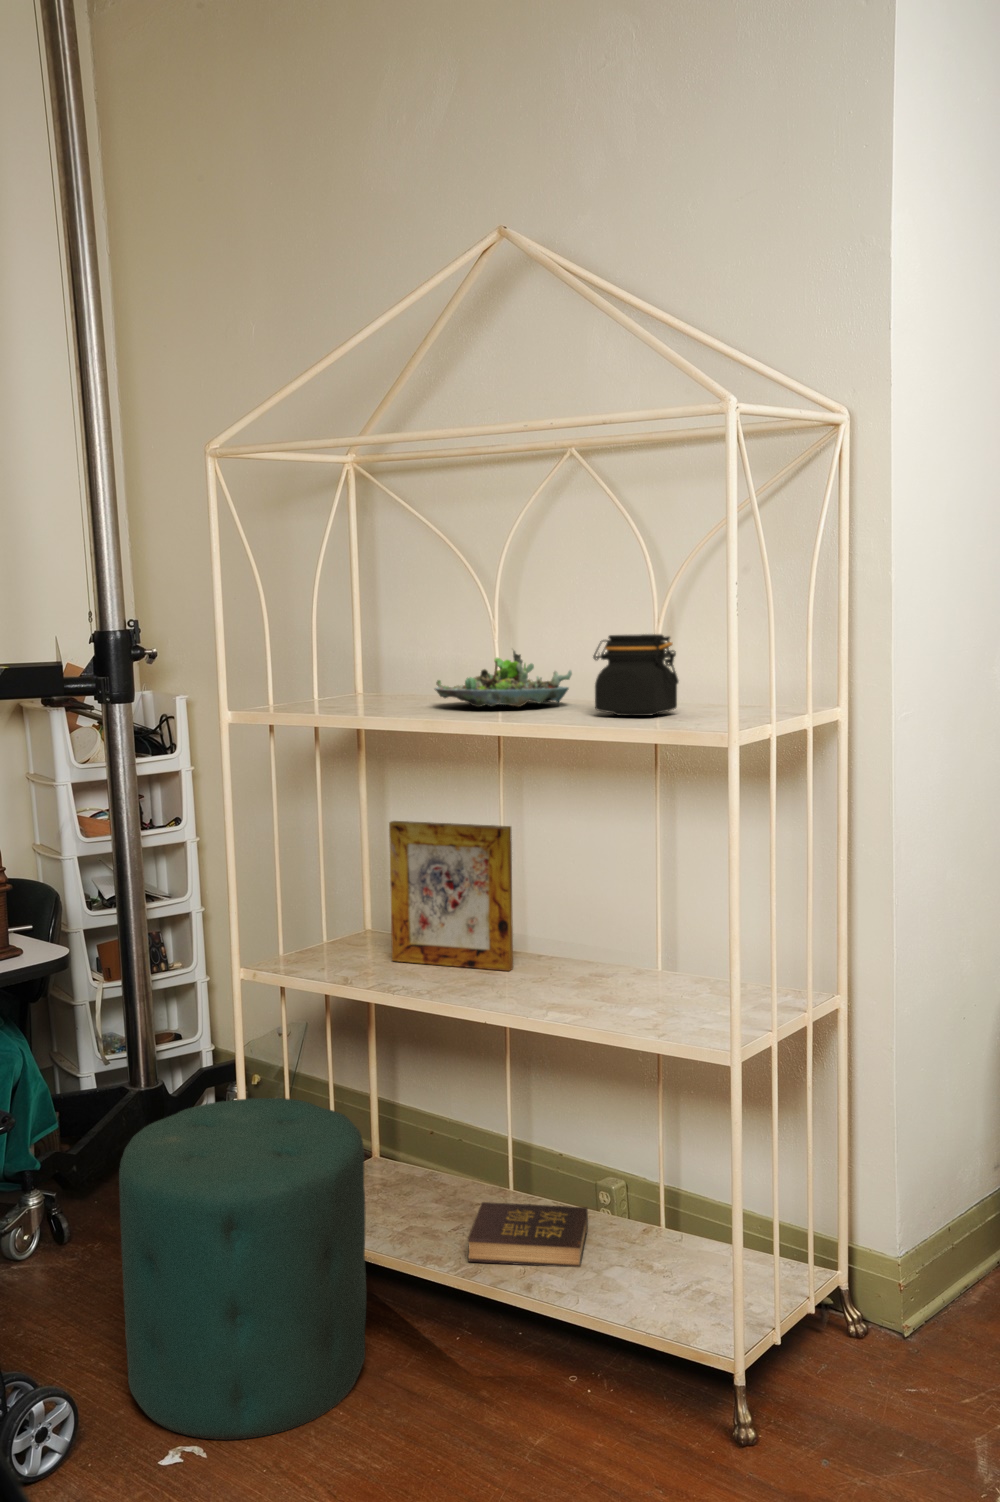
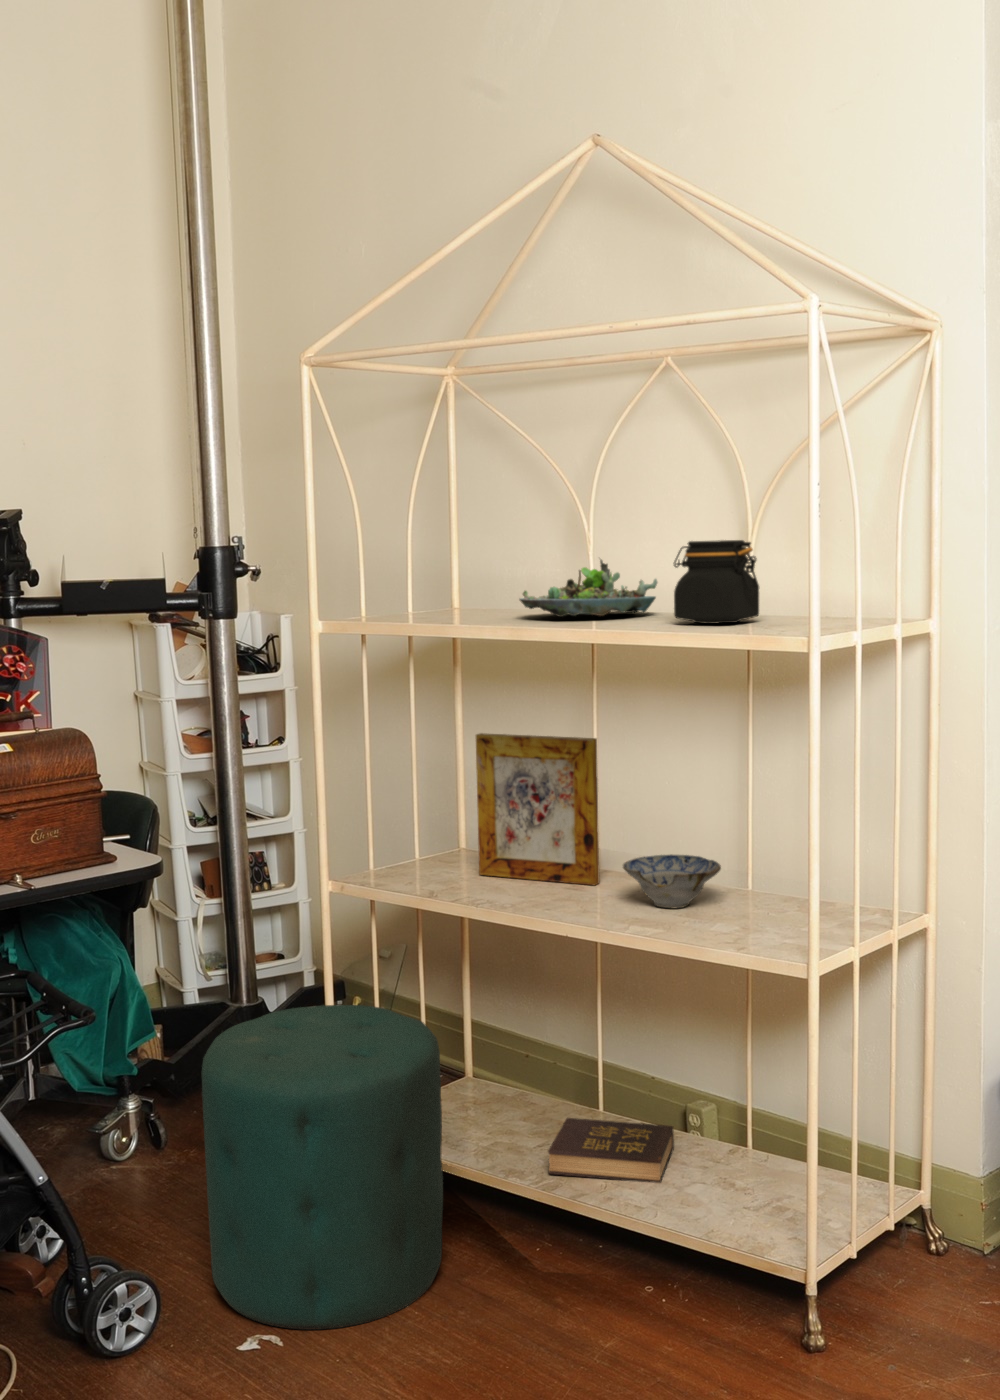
ceramic bowl: none [541,940,638,995] -> present [623,854,721,908]

